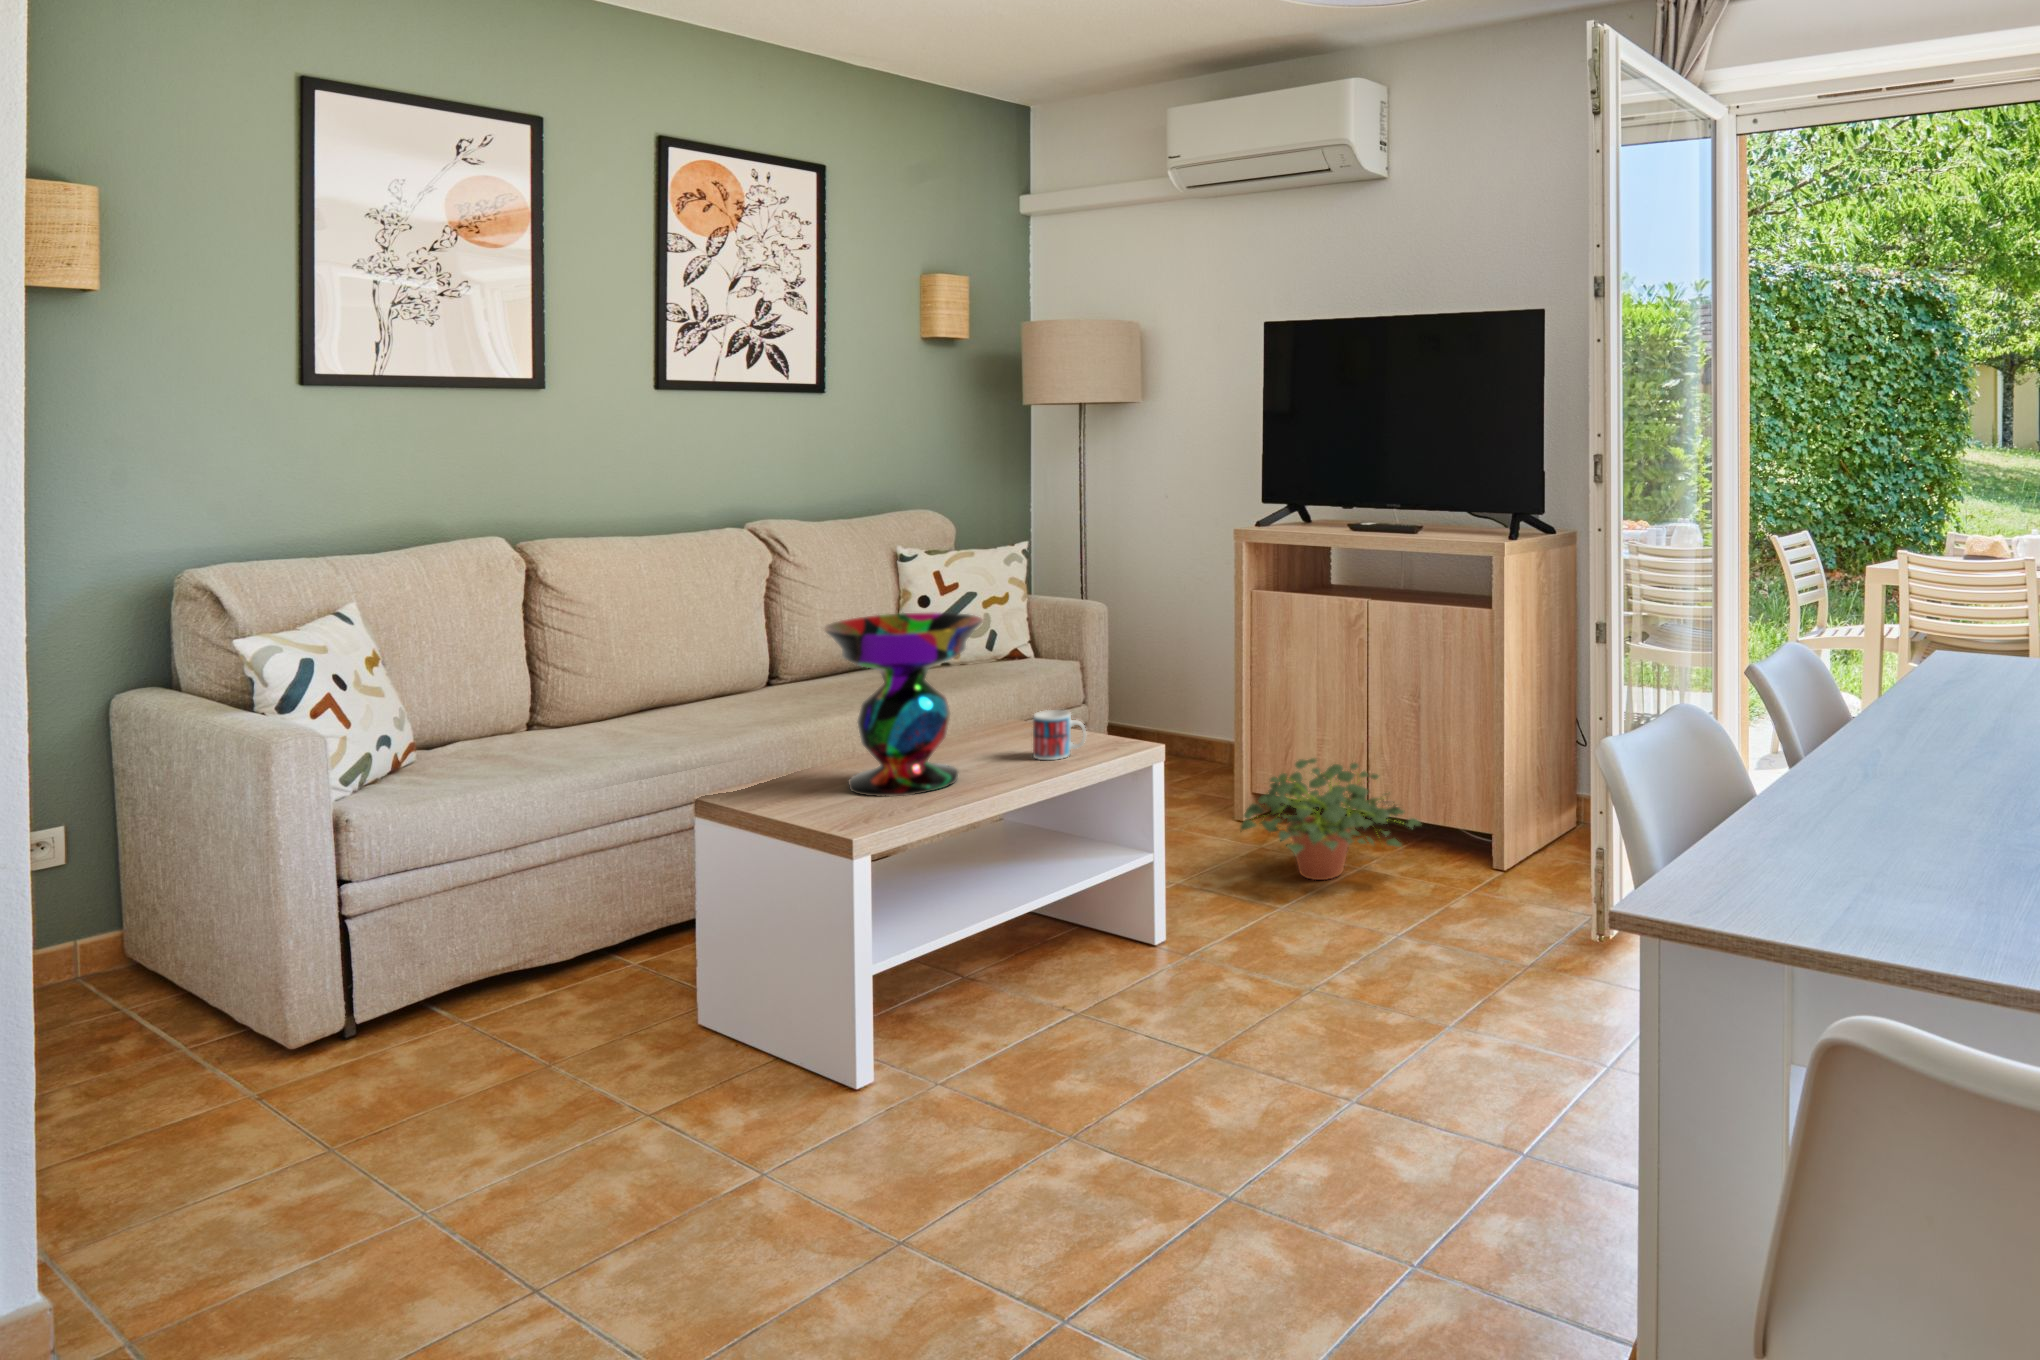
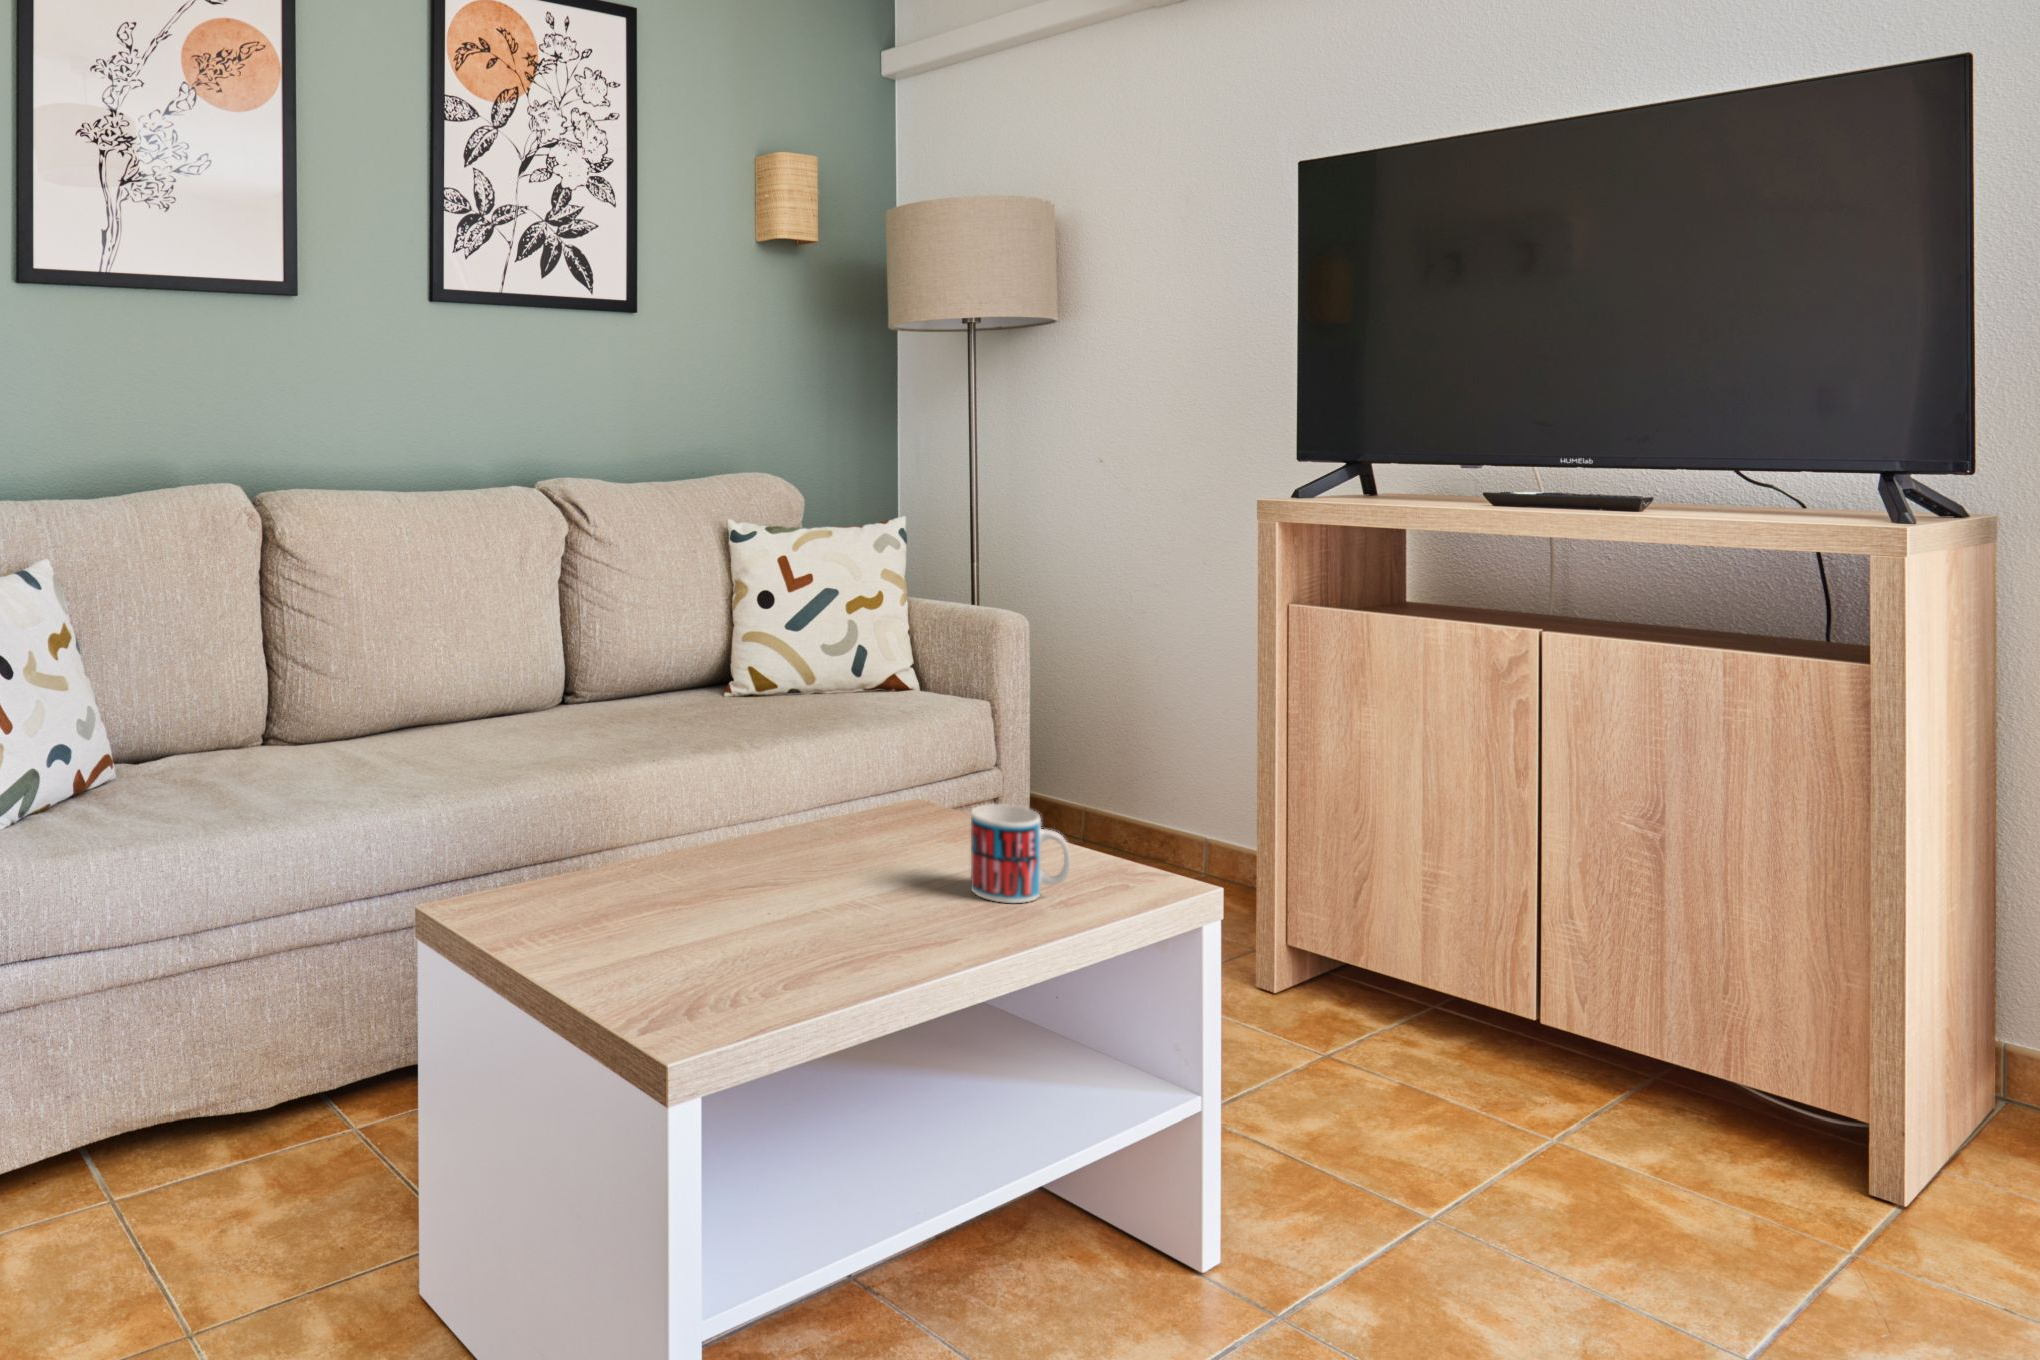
decorative bowl: present [824,613,983,796] -> none [610,610,889,960]
potted plant: present [1241,758,1420,880] -> none [1340,919,1754,1180]

